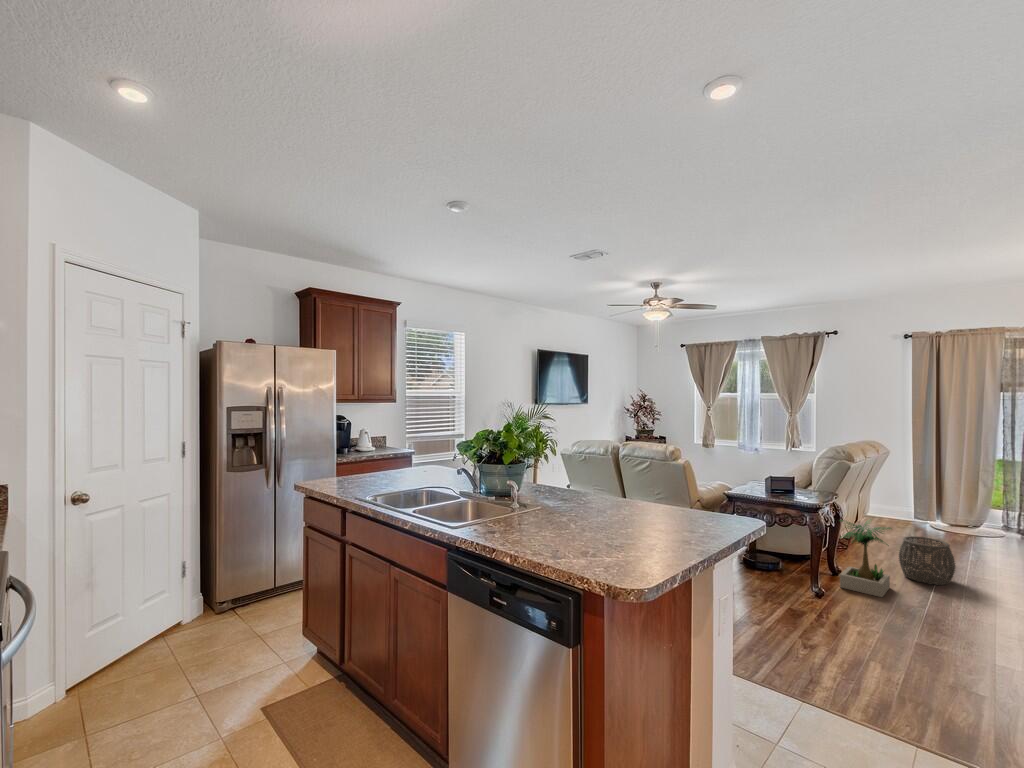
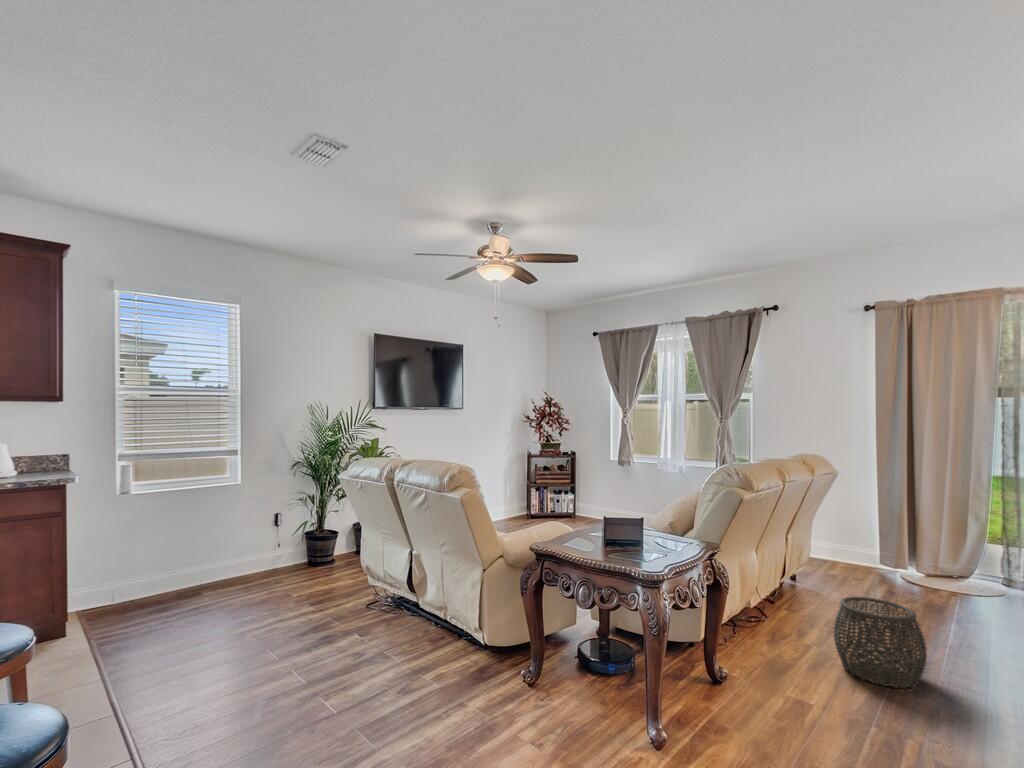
potted plant: present [840,520,891,597] -> none [716,564,822,717]

